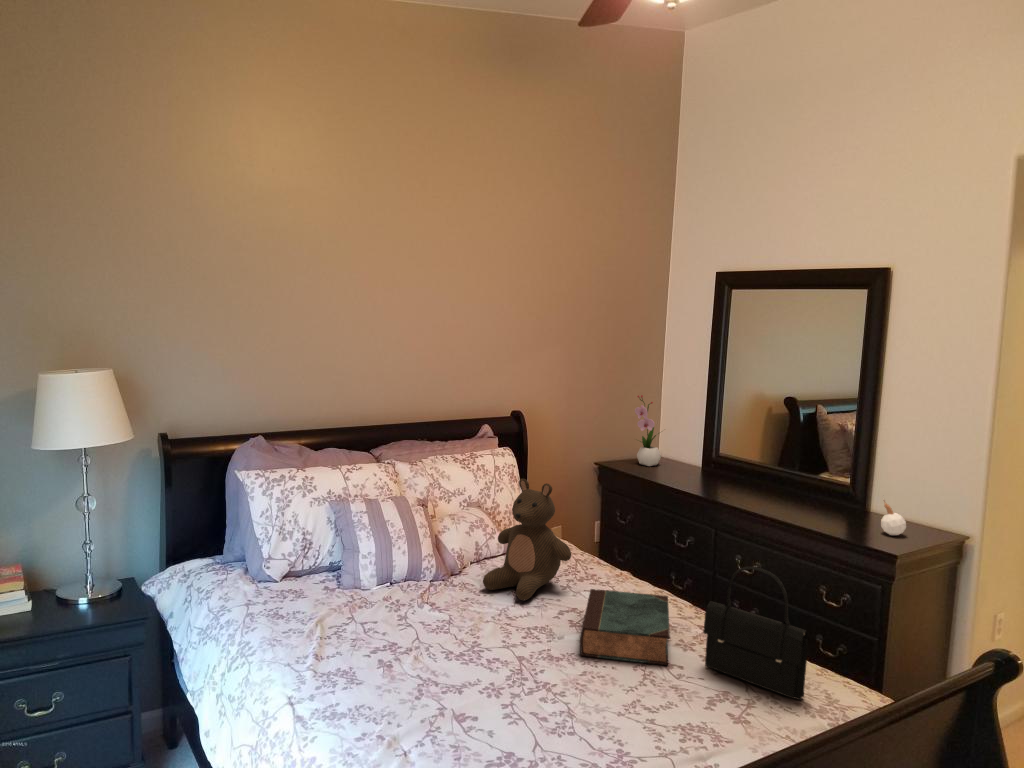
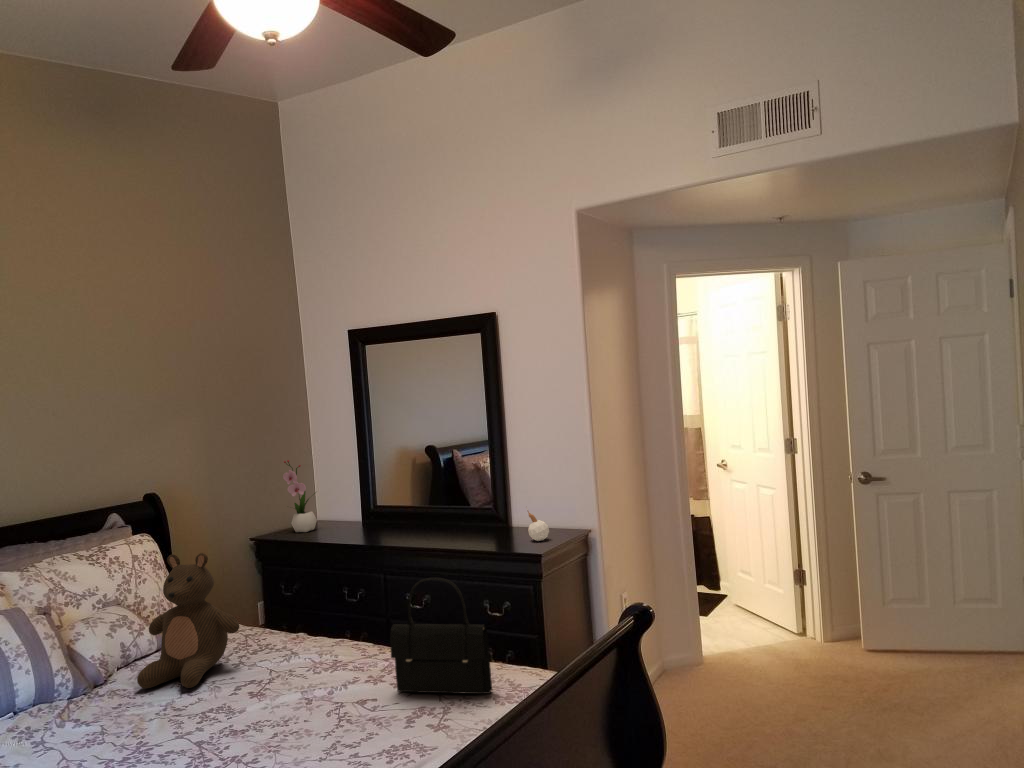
book: present [580,589,670,665] -> none [265,638,361,720]

